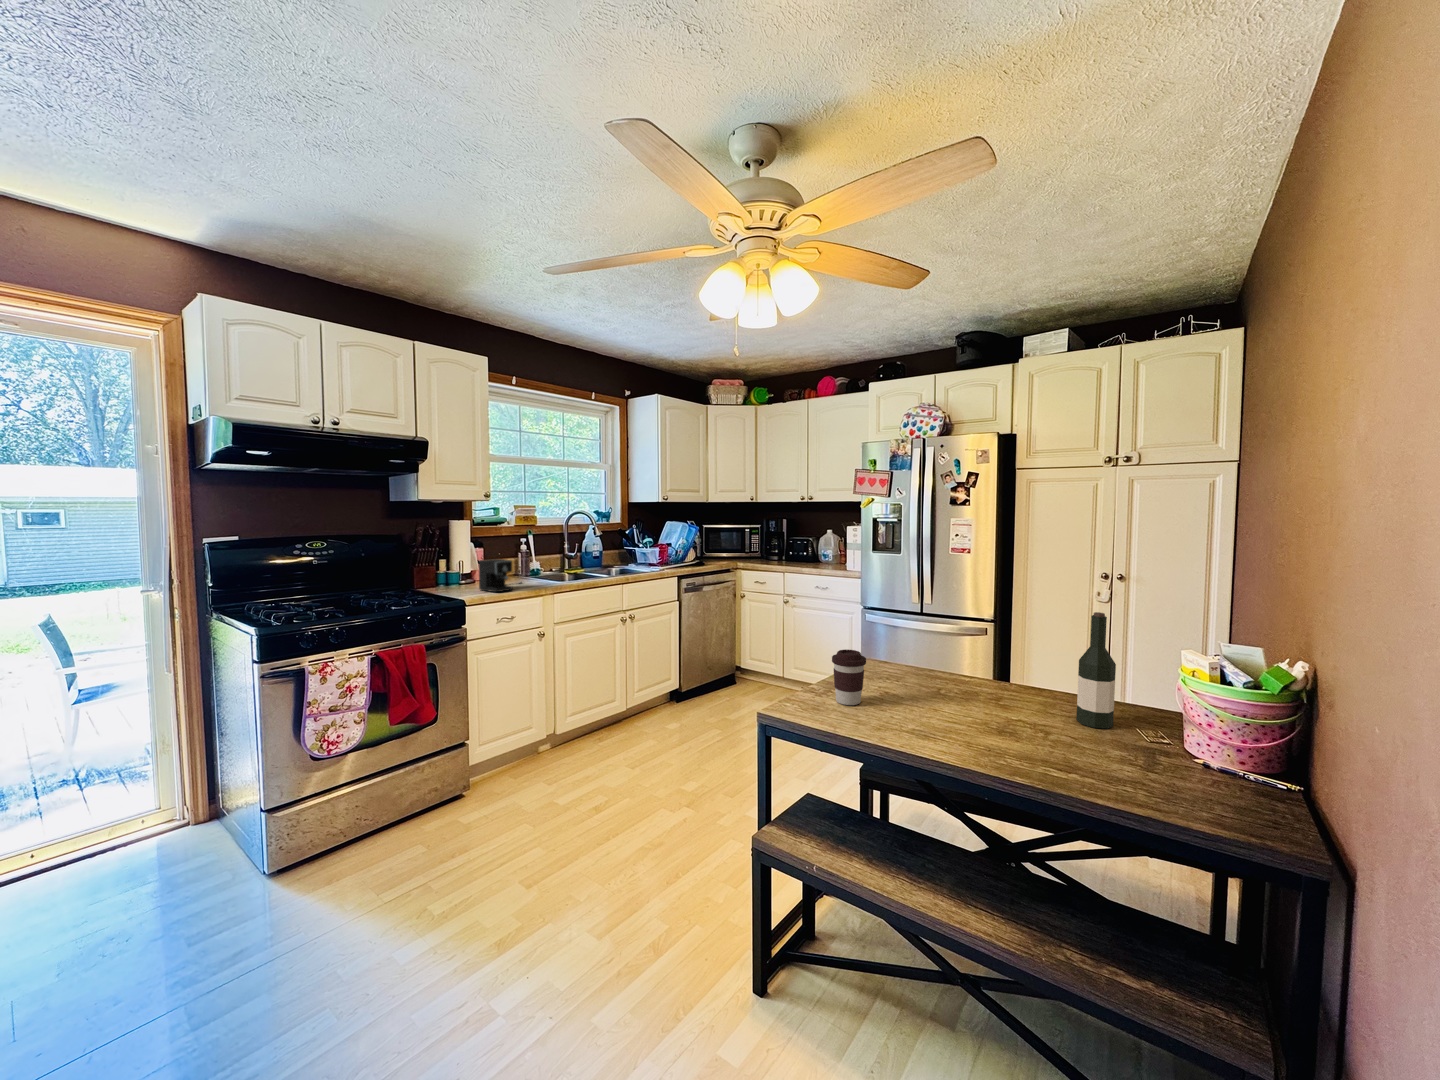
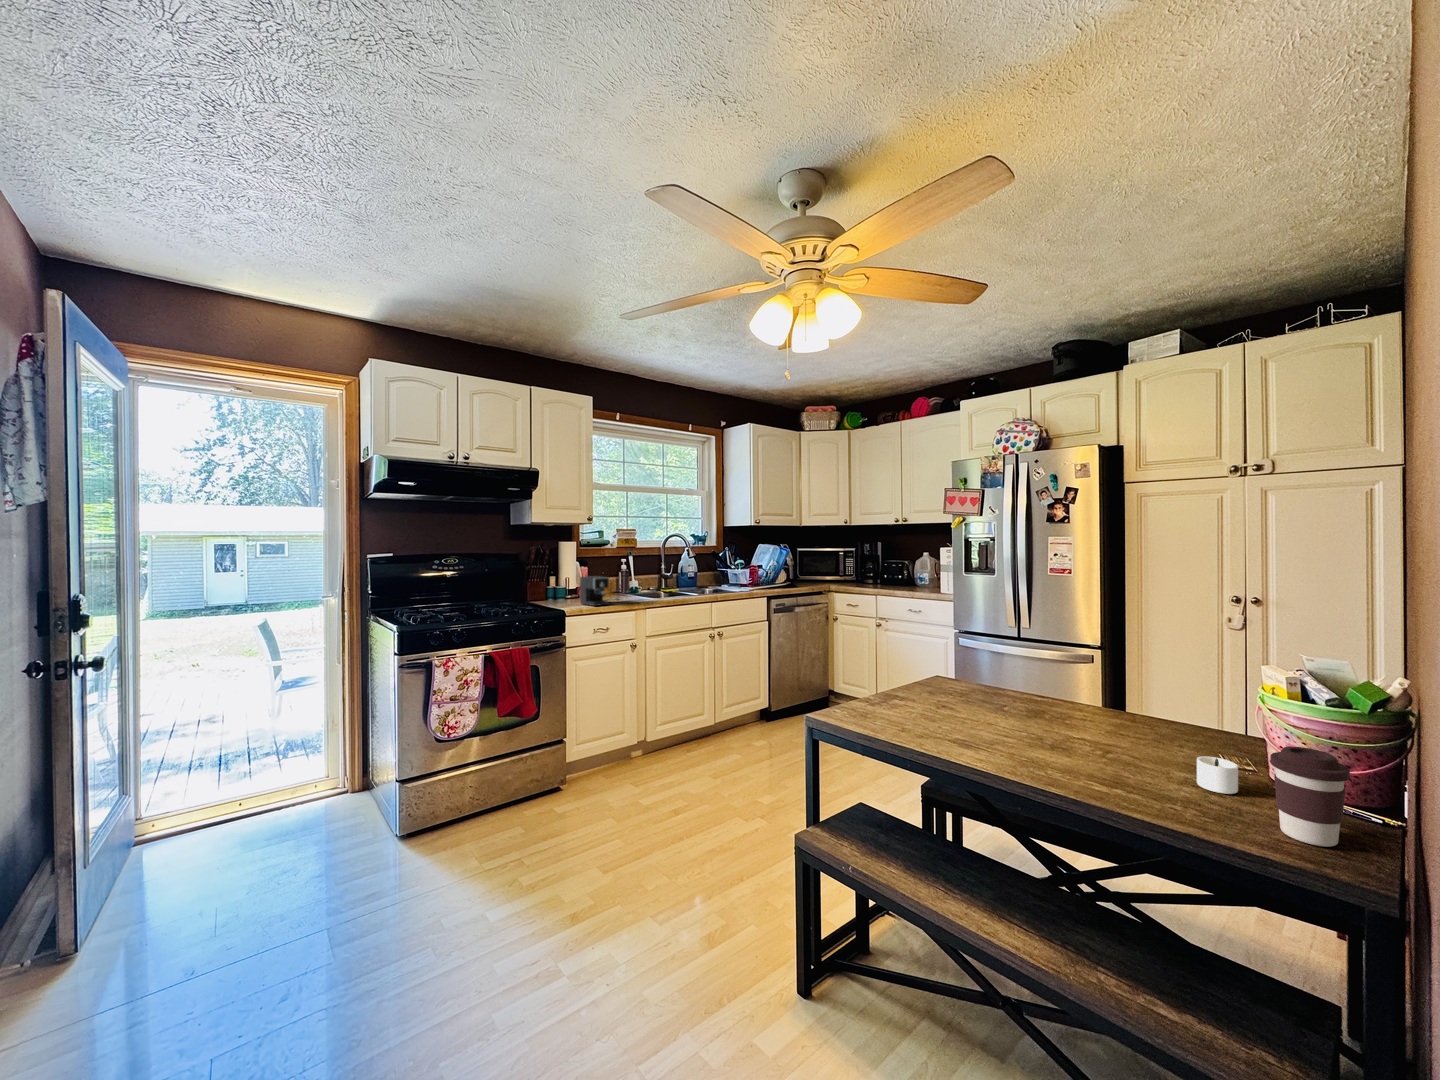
wine bottle: present [1077,612,1116,729] -> none [1148,625,1189,751]
coffee cup: present [832,650,866,705] -> present [1270,746,1350,847]
candle: none [1135,738,1190,777] -> present [1197,756,1238,794]

